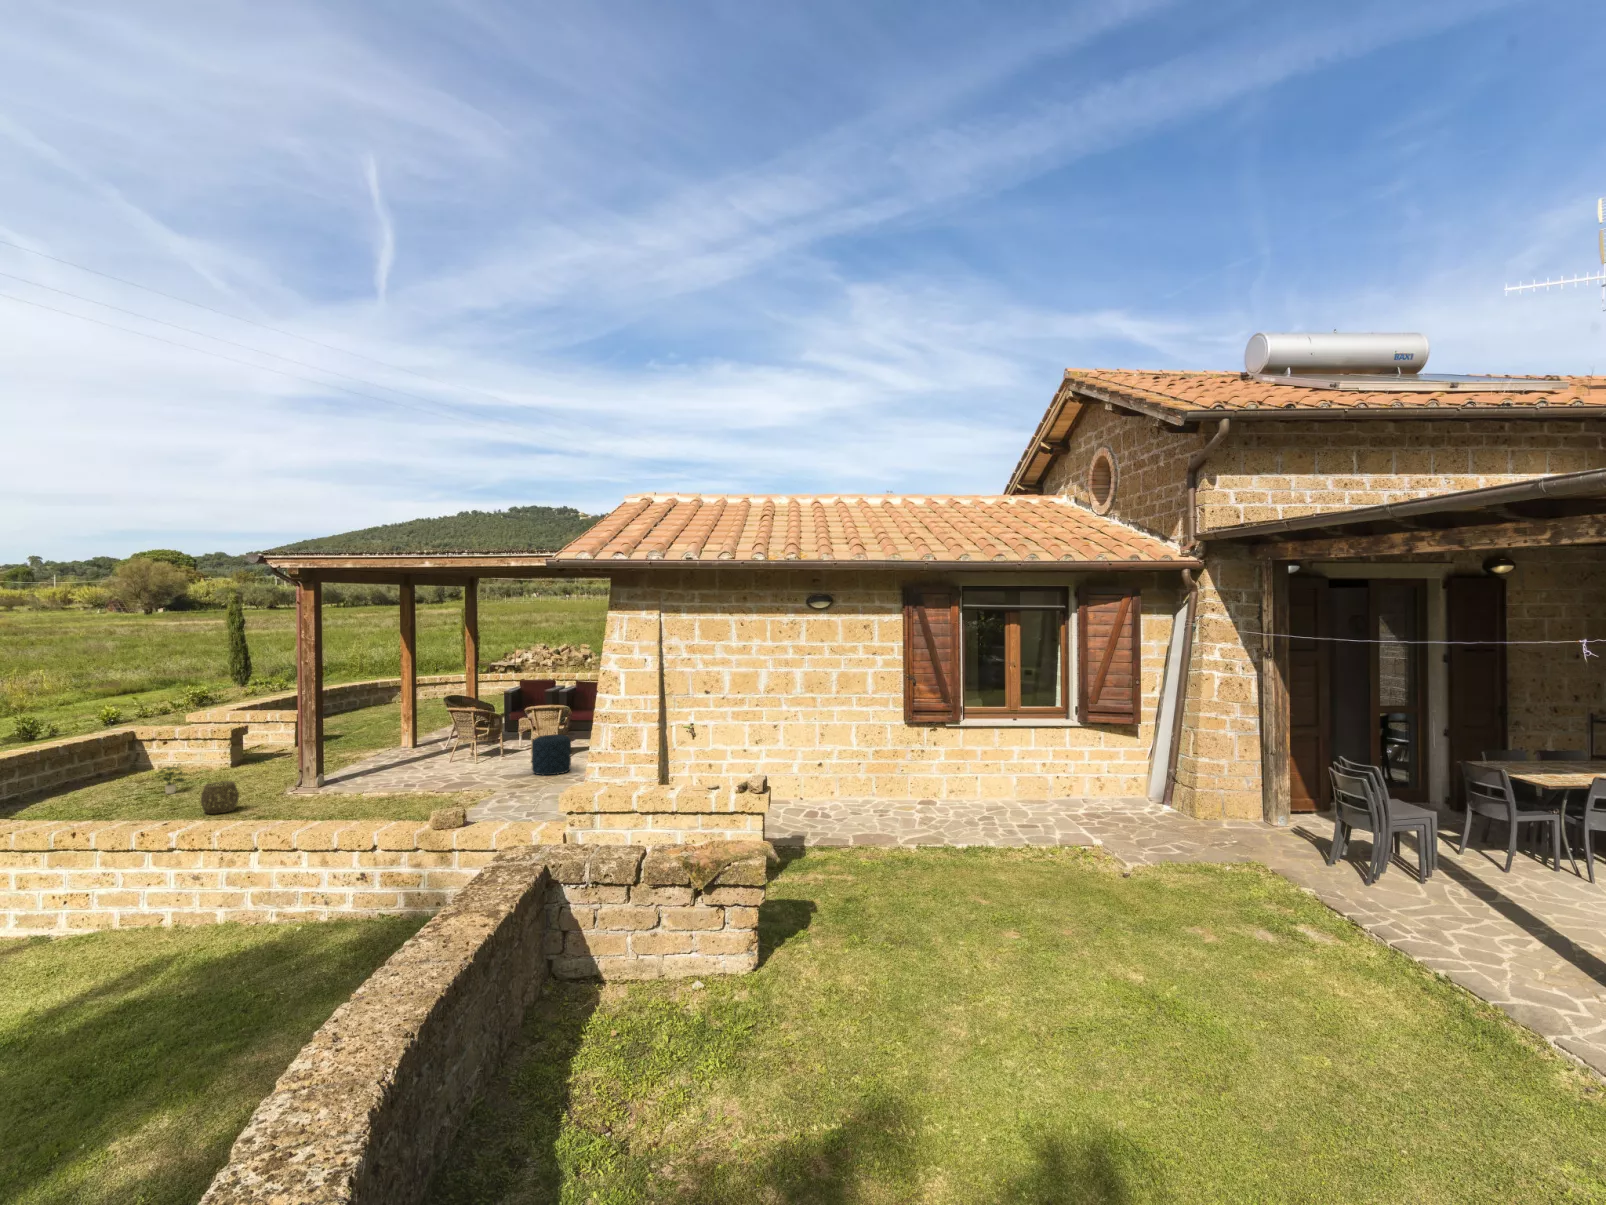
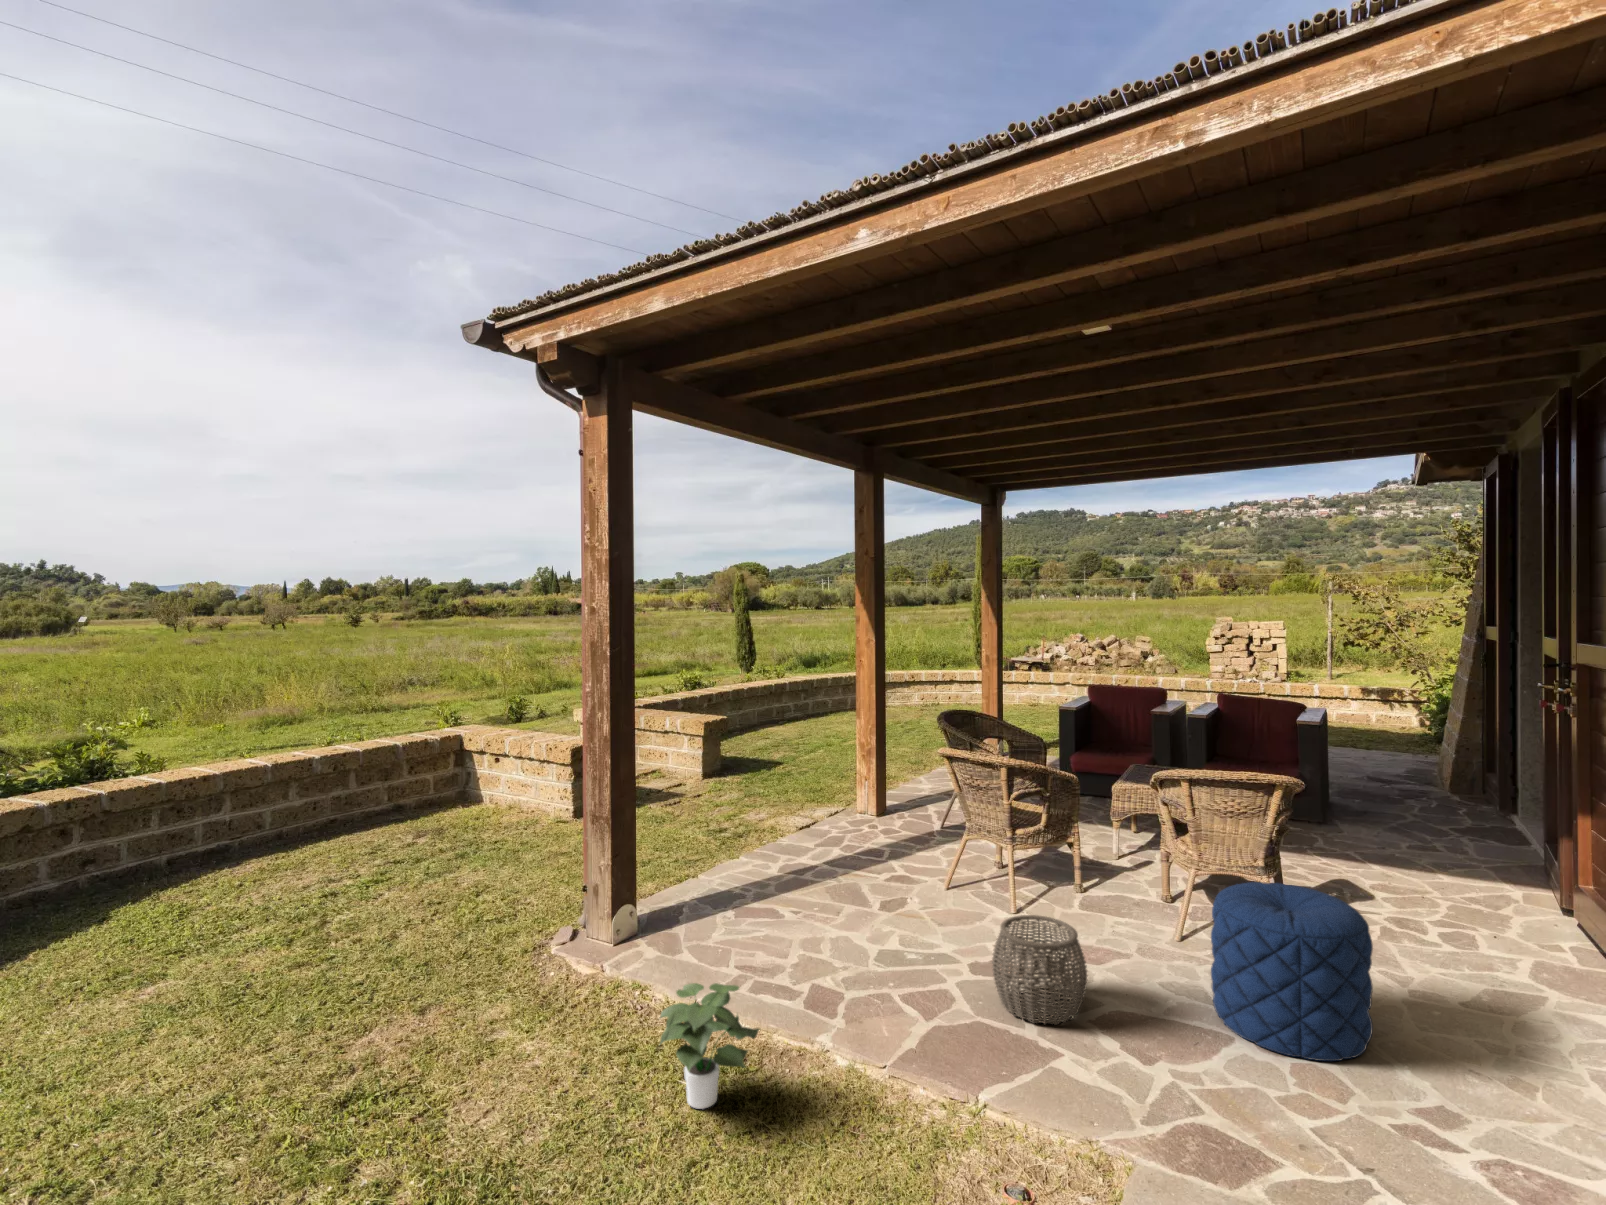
potted plant: present [158,766,188,794] -> present [660,983,759,1109]
woven basket: present [201,781,239,814] -> present [992,915,1087,1024]

